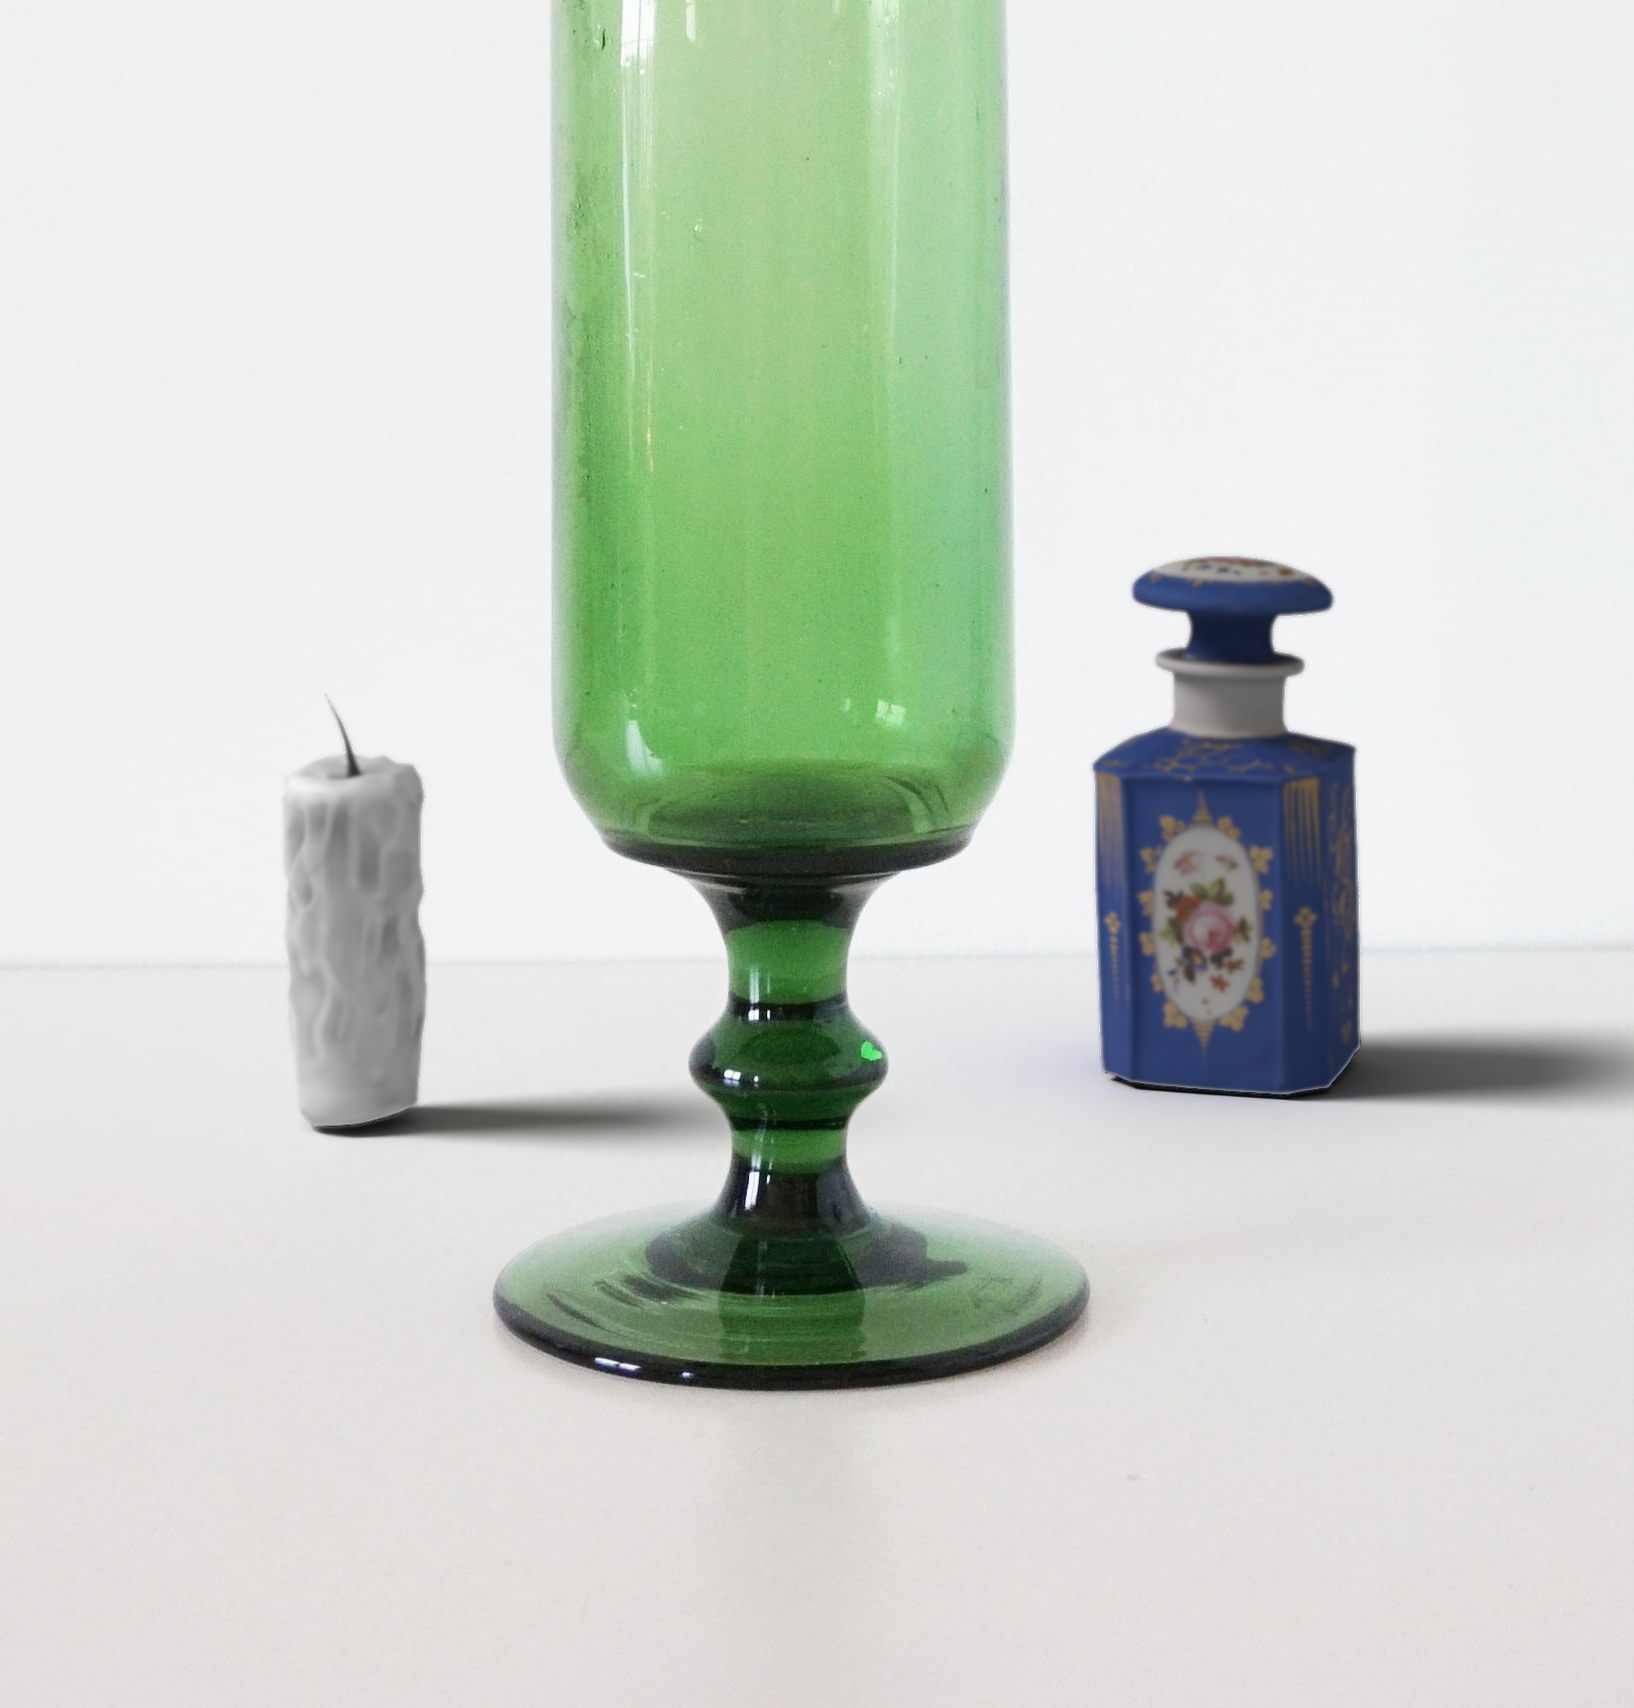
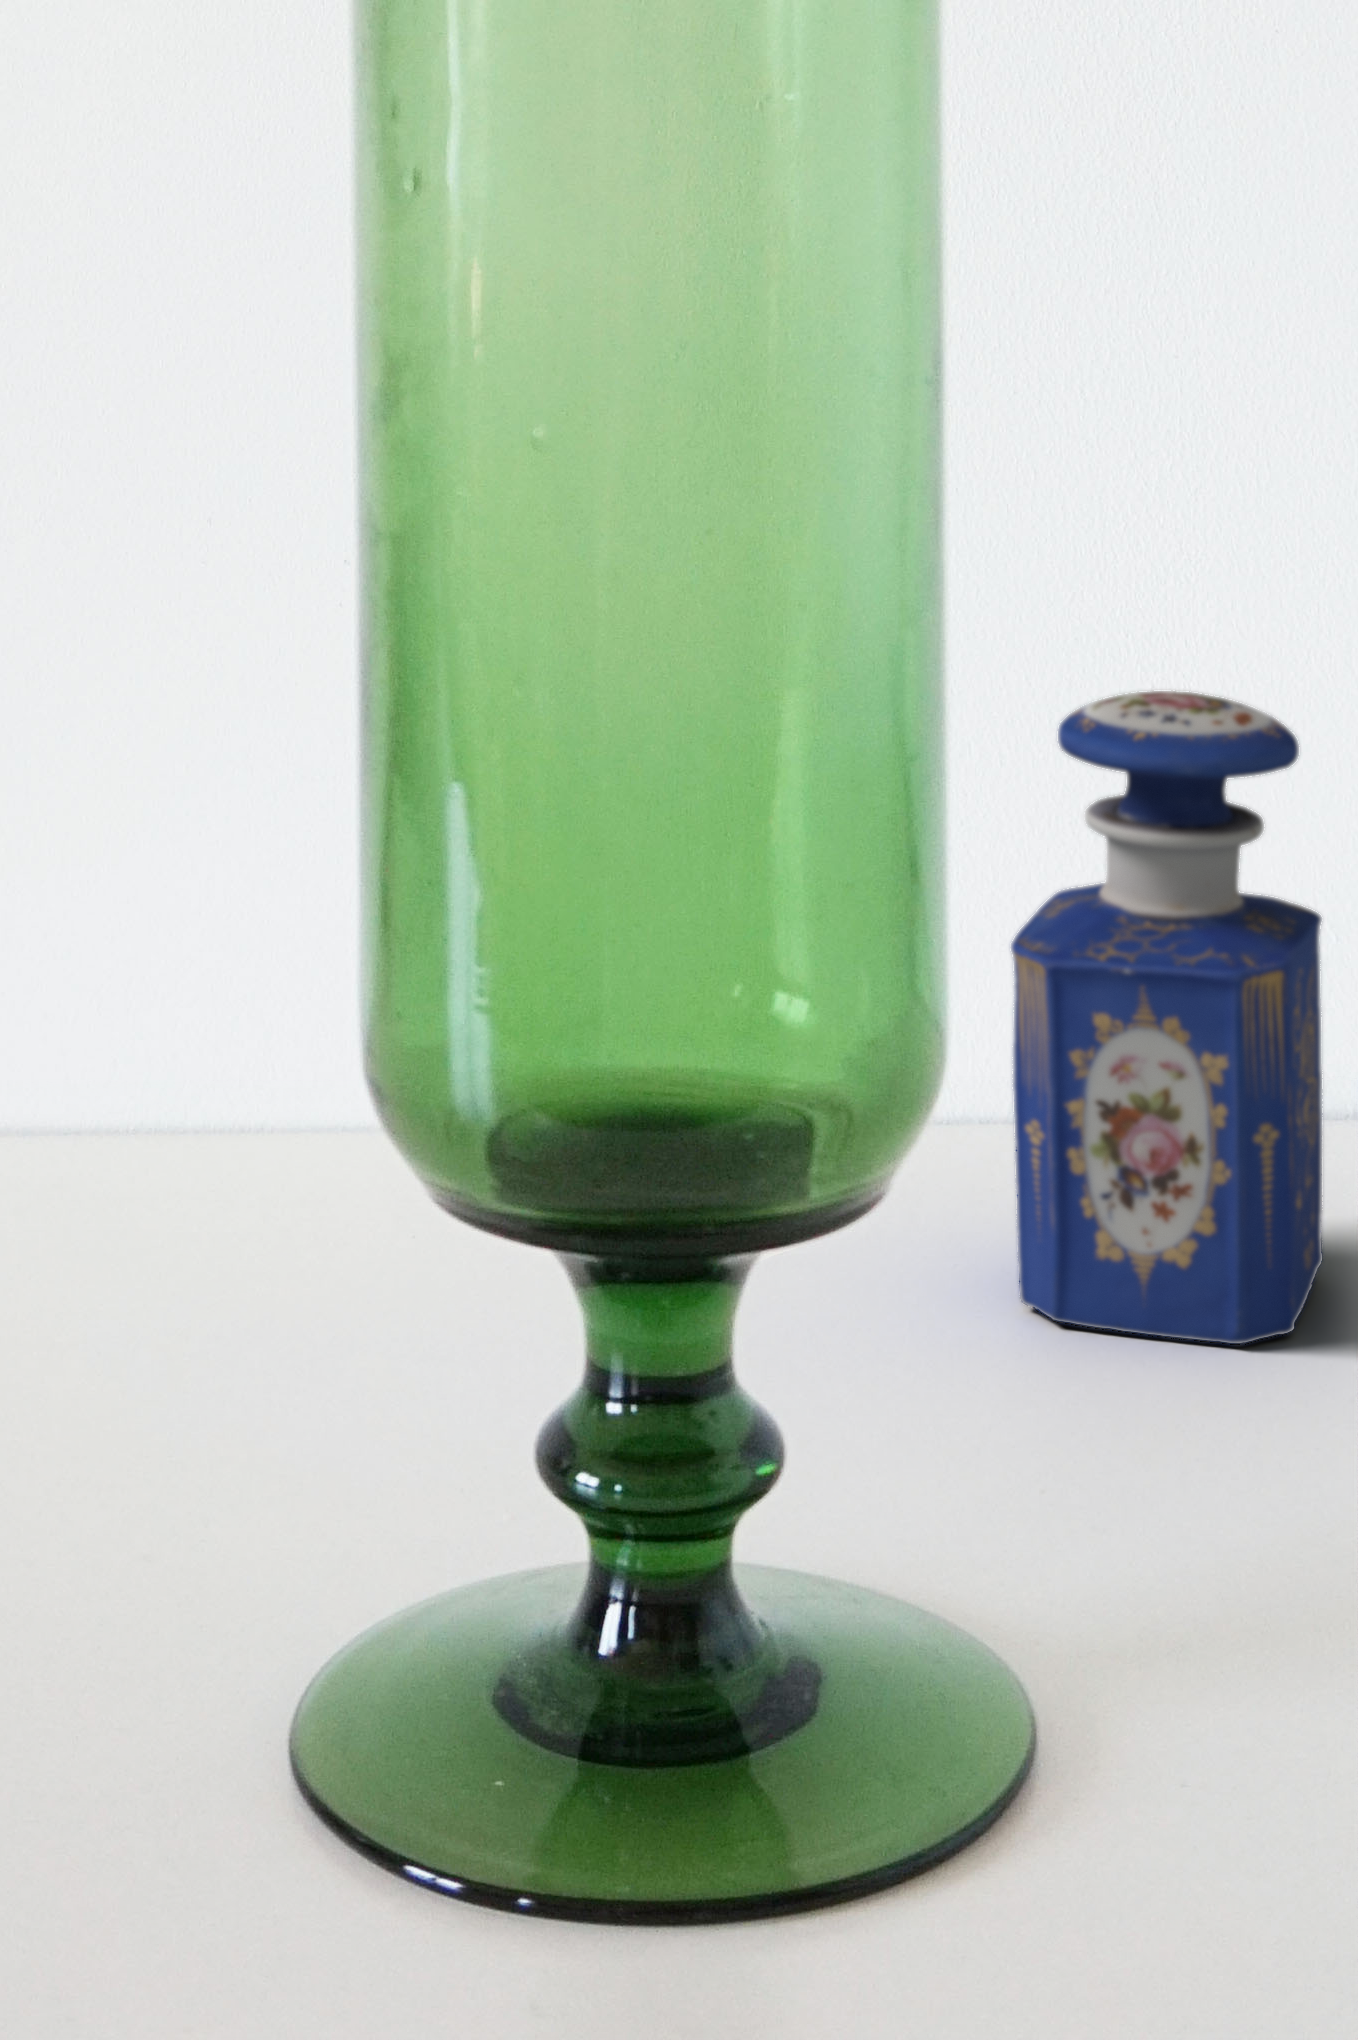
candle: present [283,714,427,1127] -> none [44,882,218,1402]

